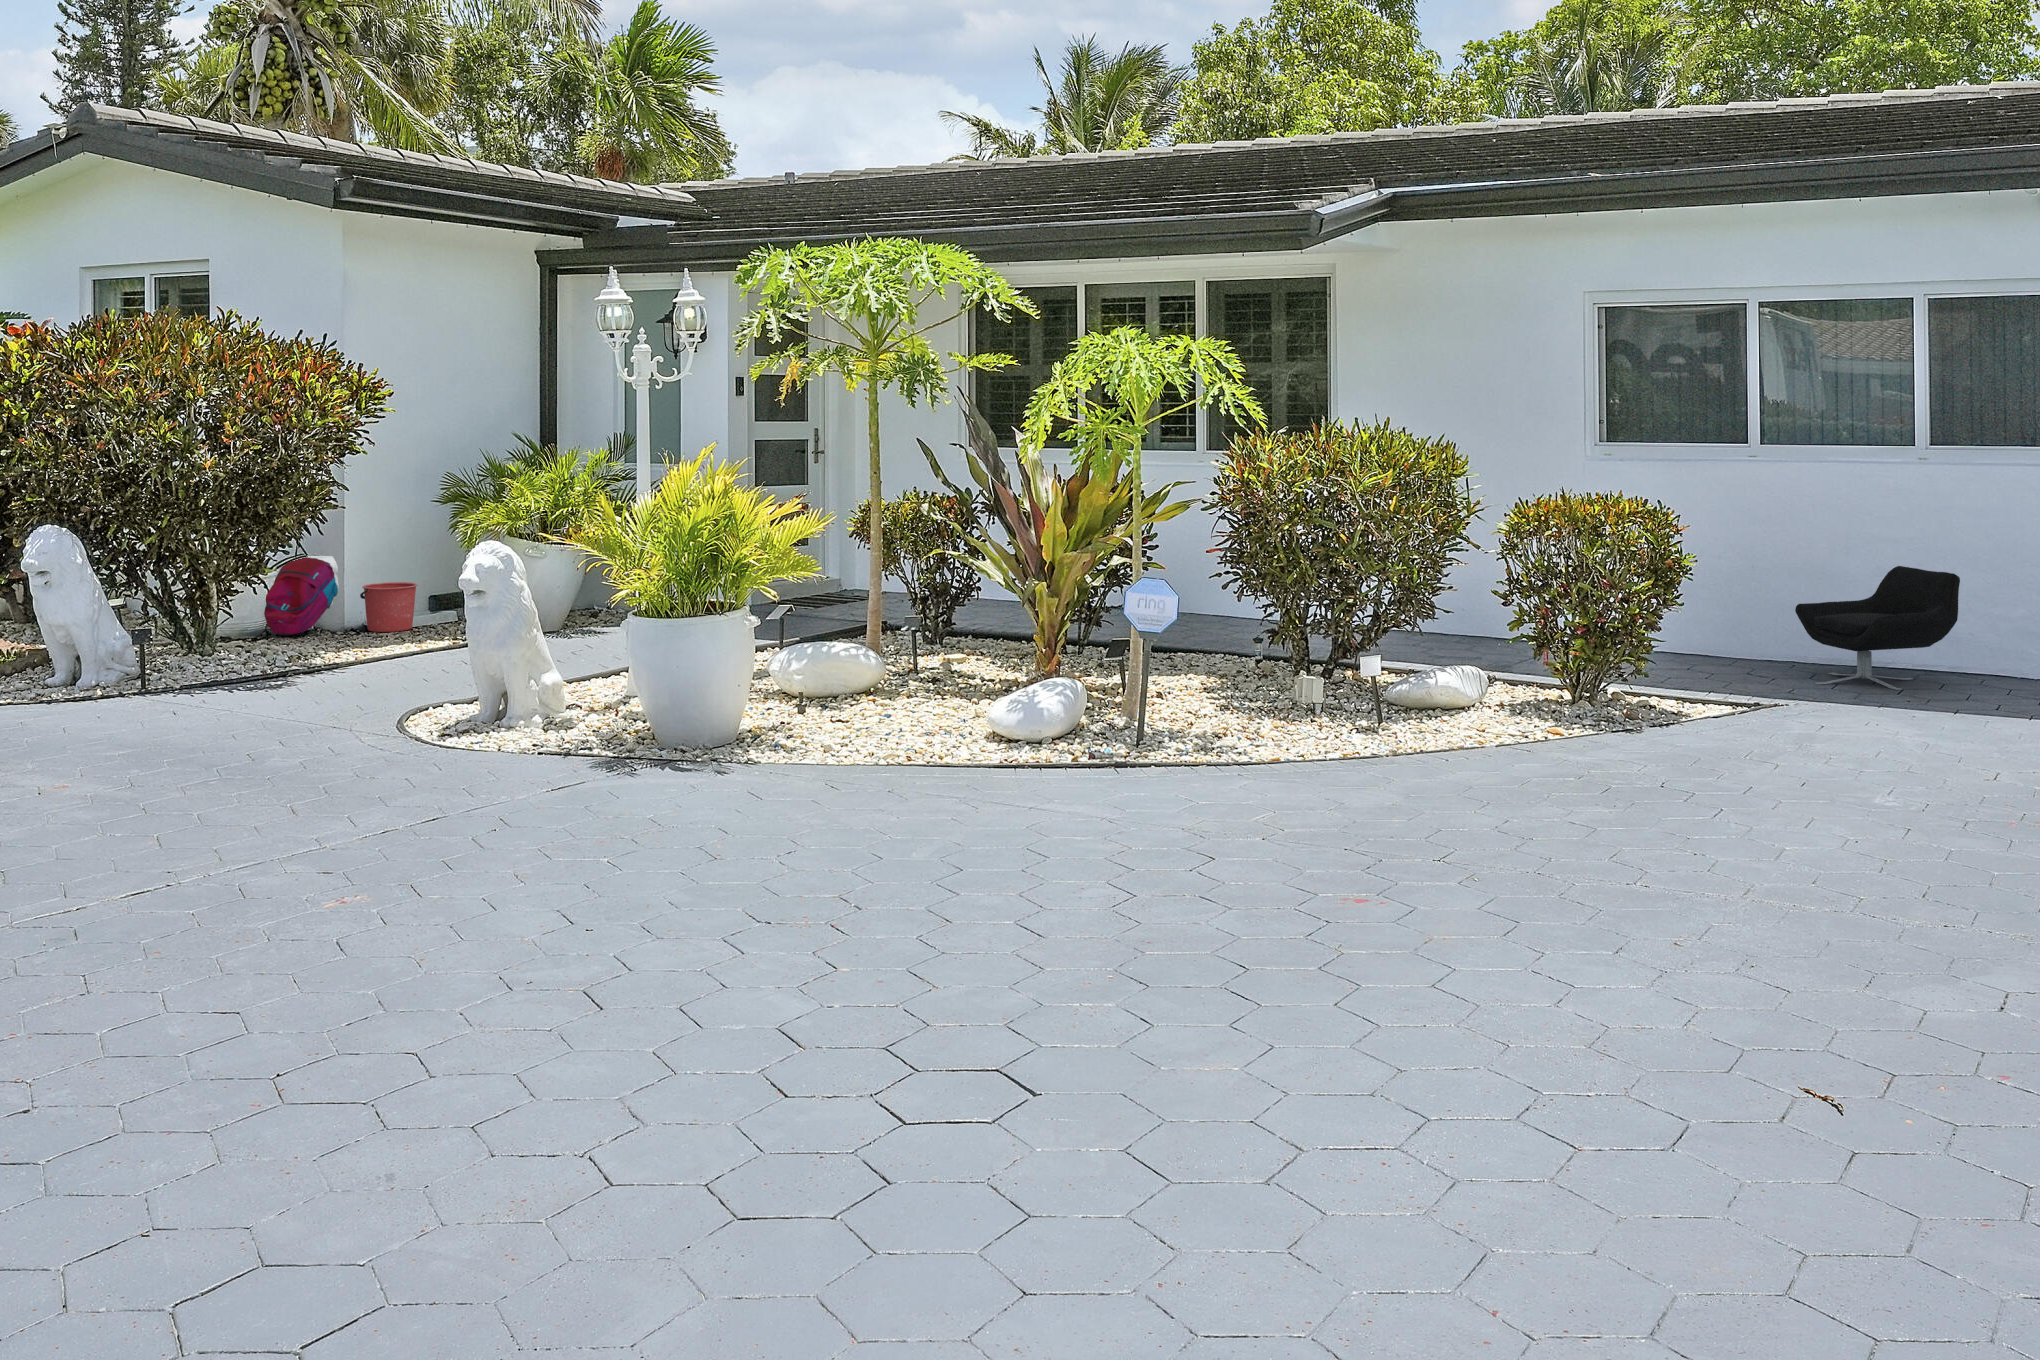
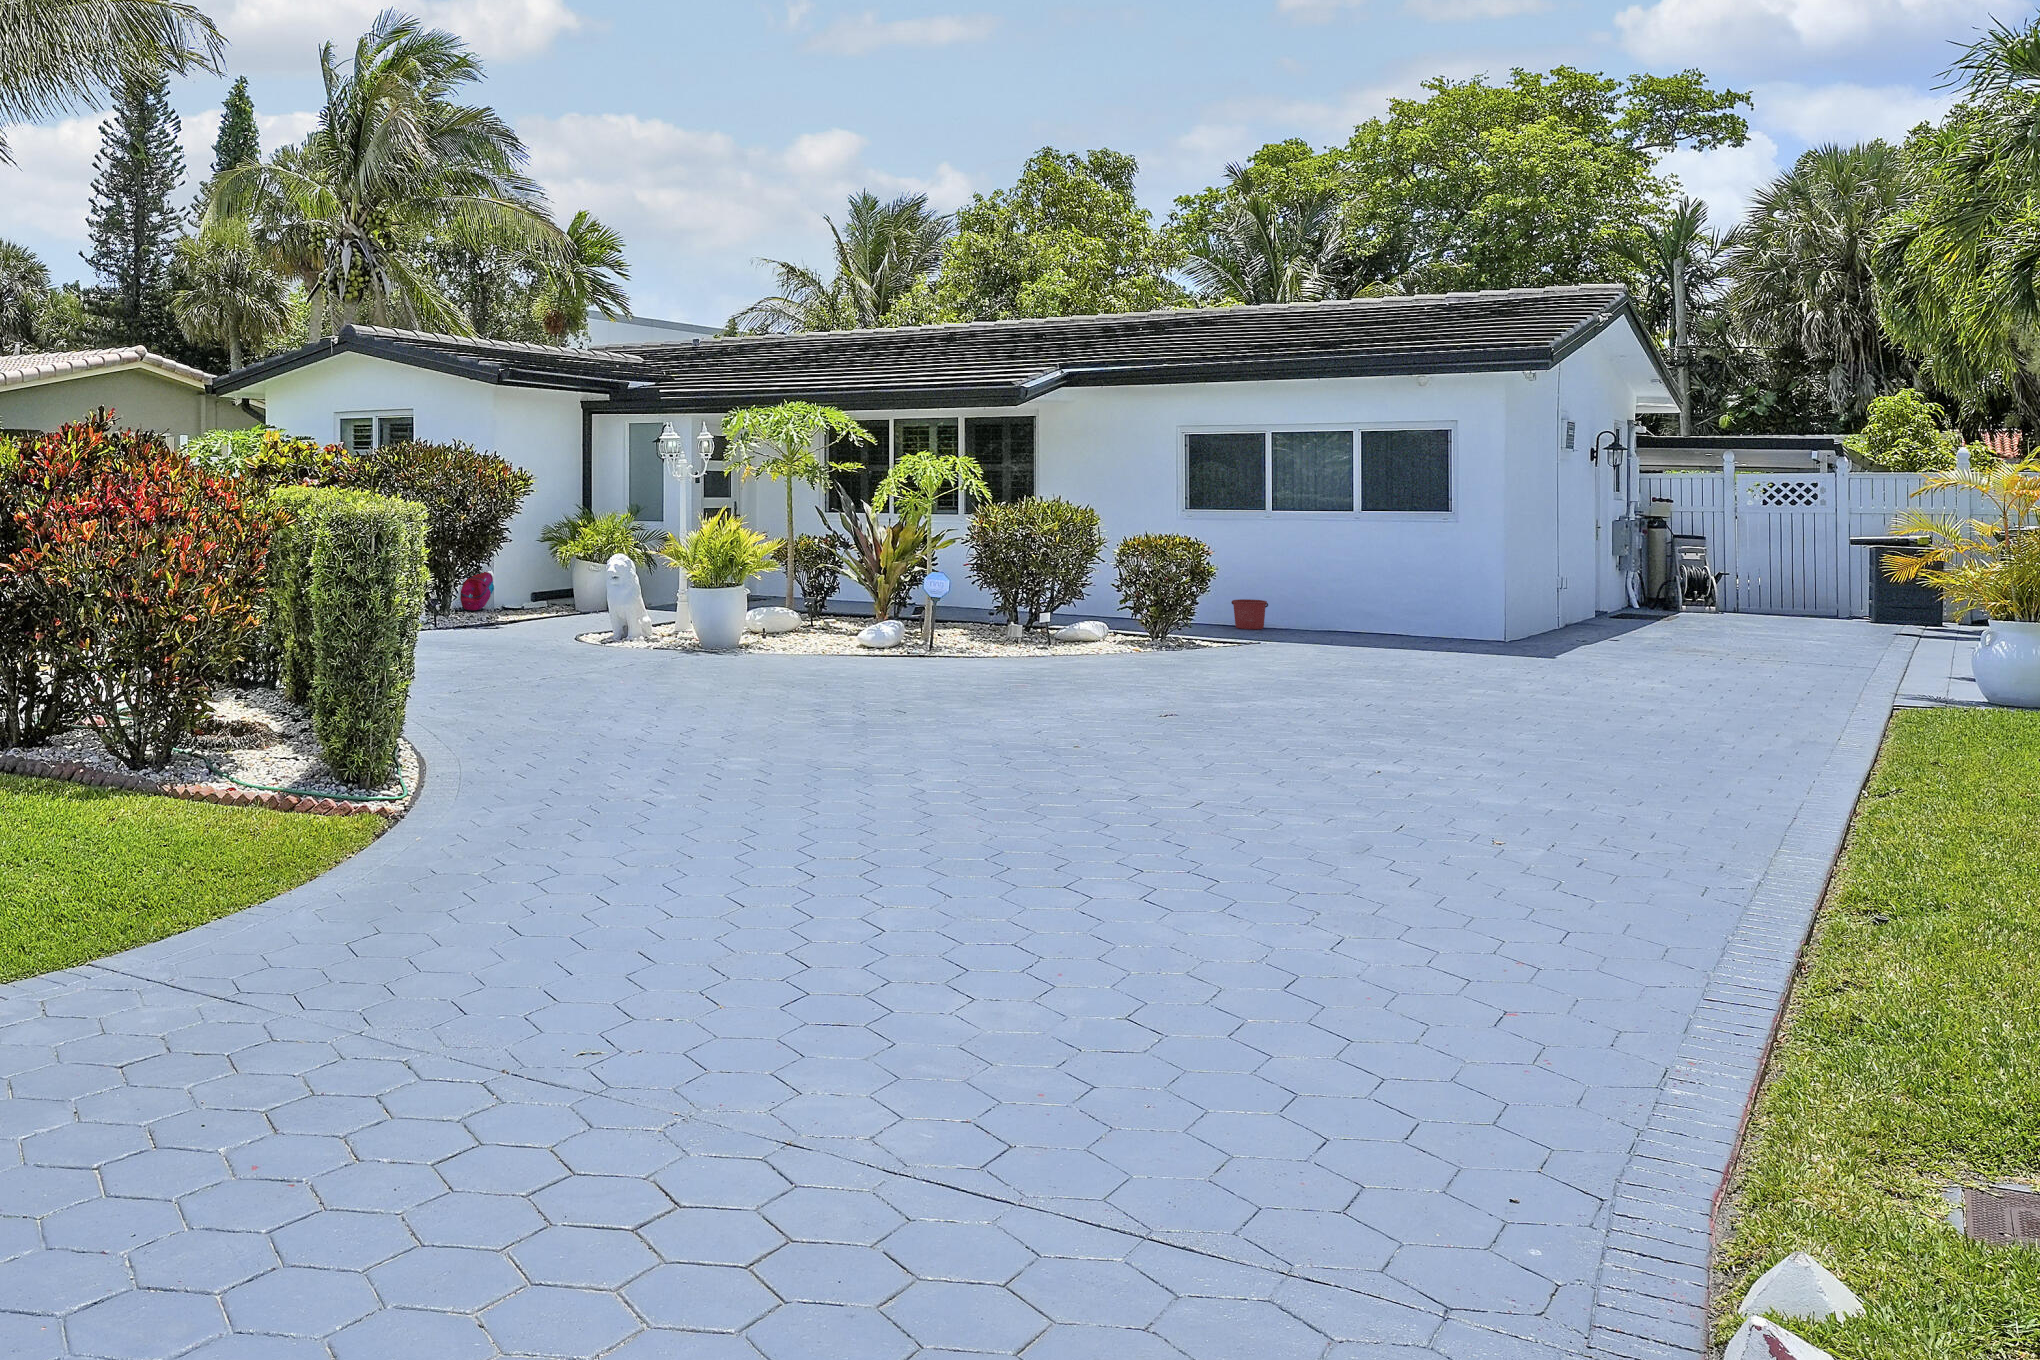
lounge chair: present [1795,566,1960,690] -> none [1288,575,1374,638]
bucket: present [360,582,417,632] -> present [1231,599,1268,629]

